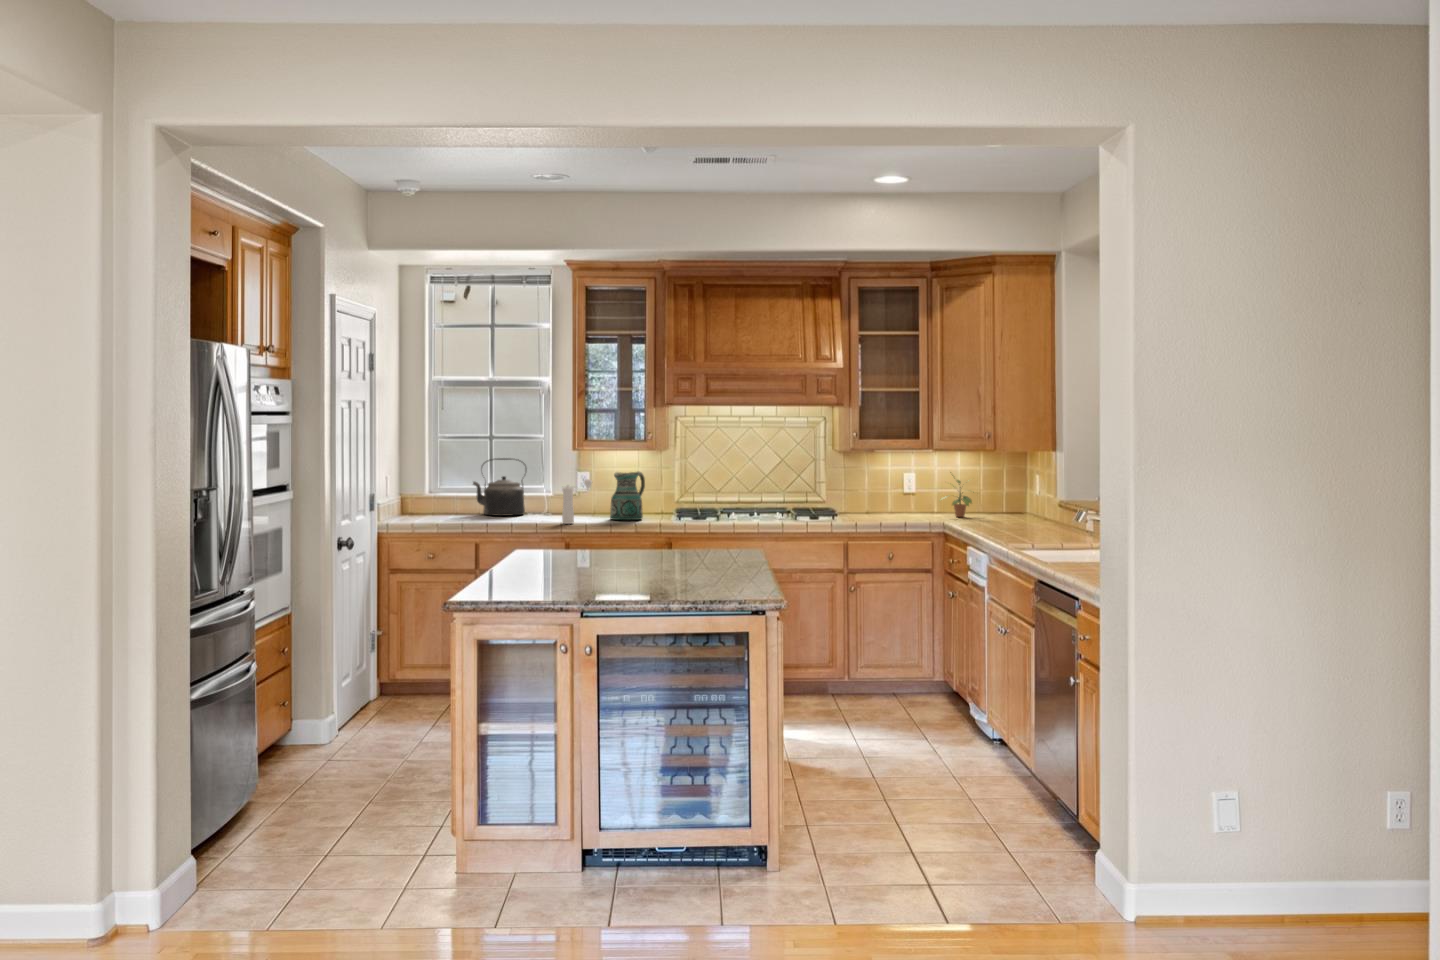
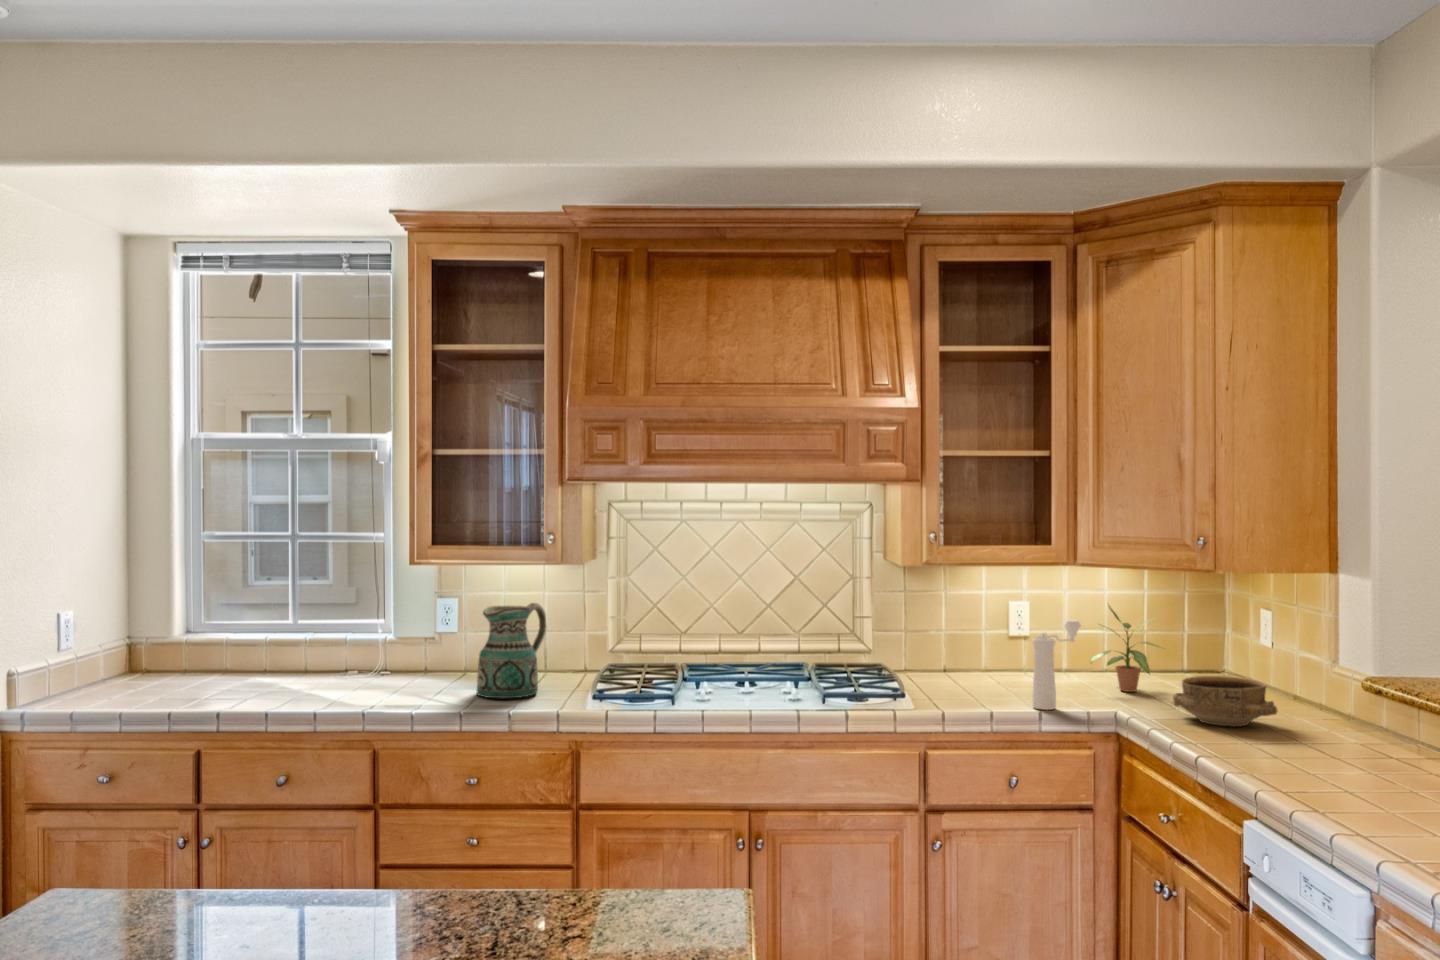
kettle: present [473,458,527,516] -> none [229,578,334,685]
pepper mill: present [562,479,592,524] -> present [1032,620,1081,710]
ceramic bowl: none [971,503,1019,525] -> present [1173,676,1277,726]

